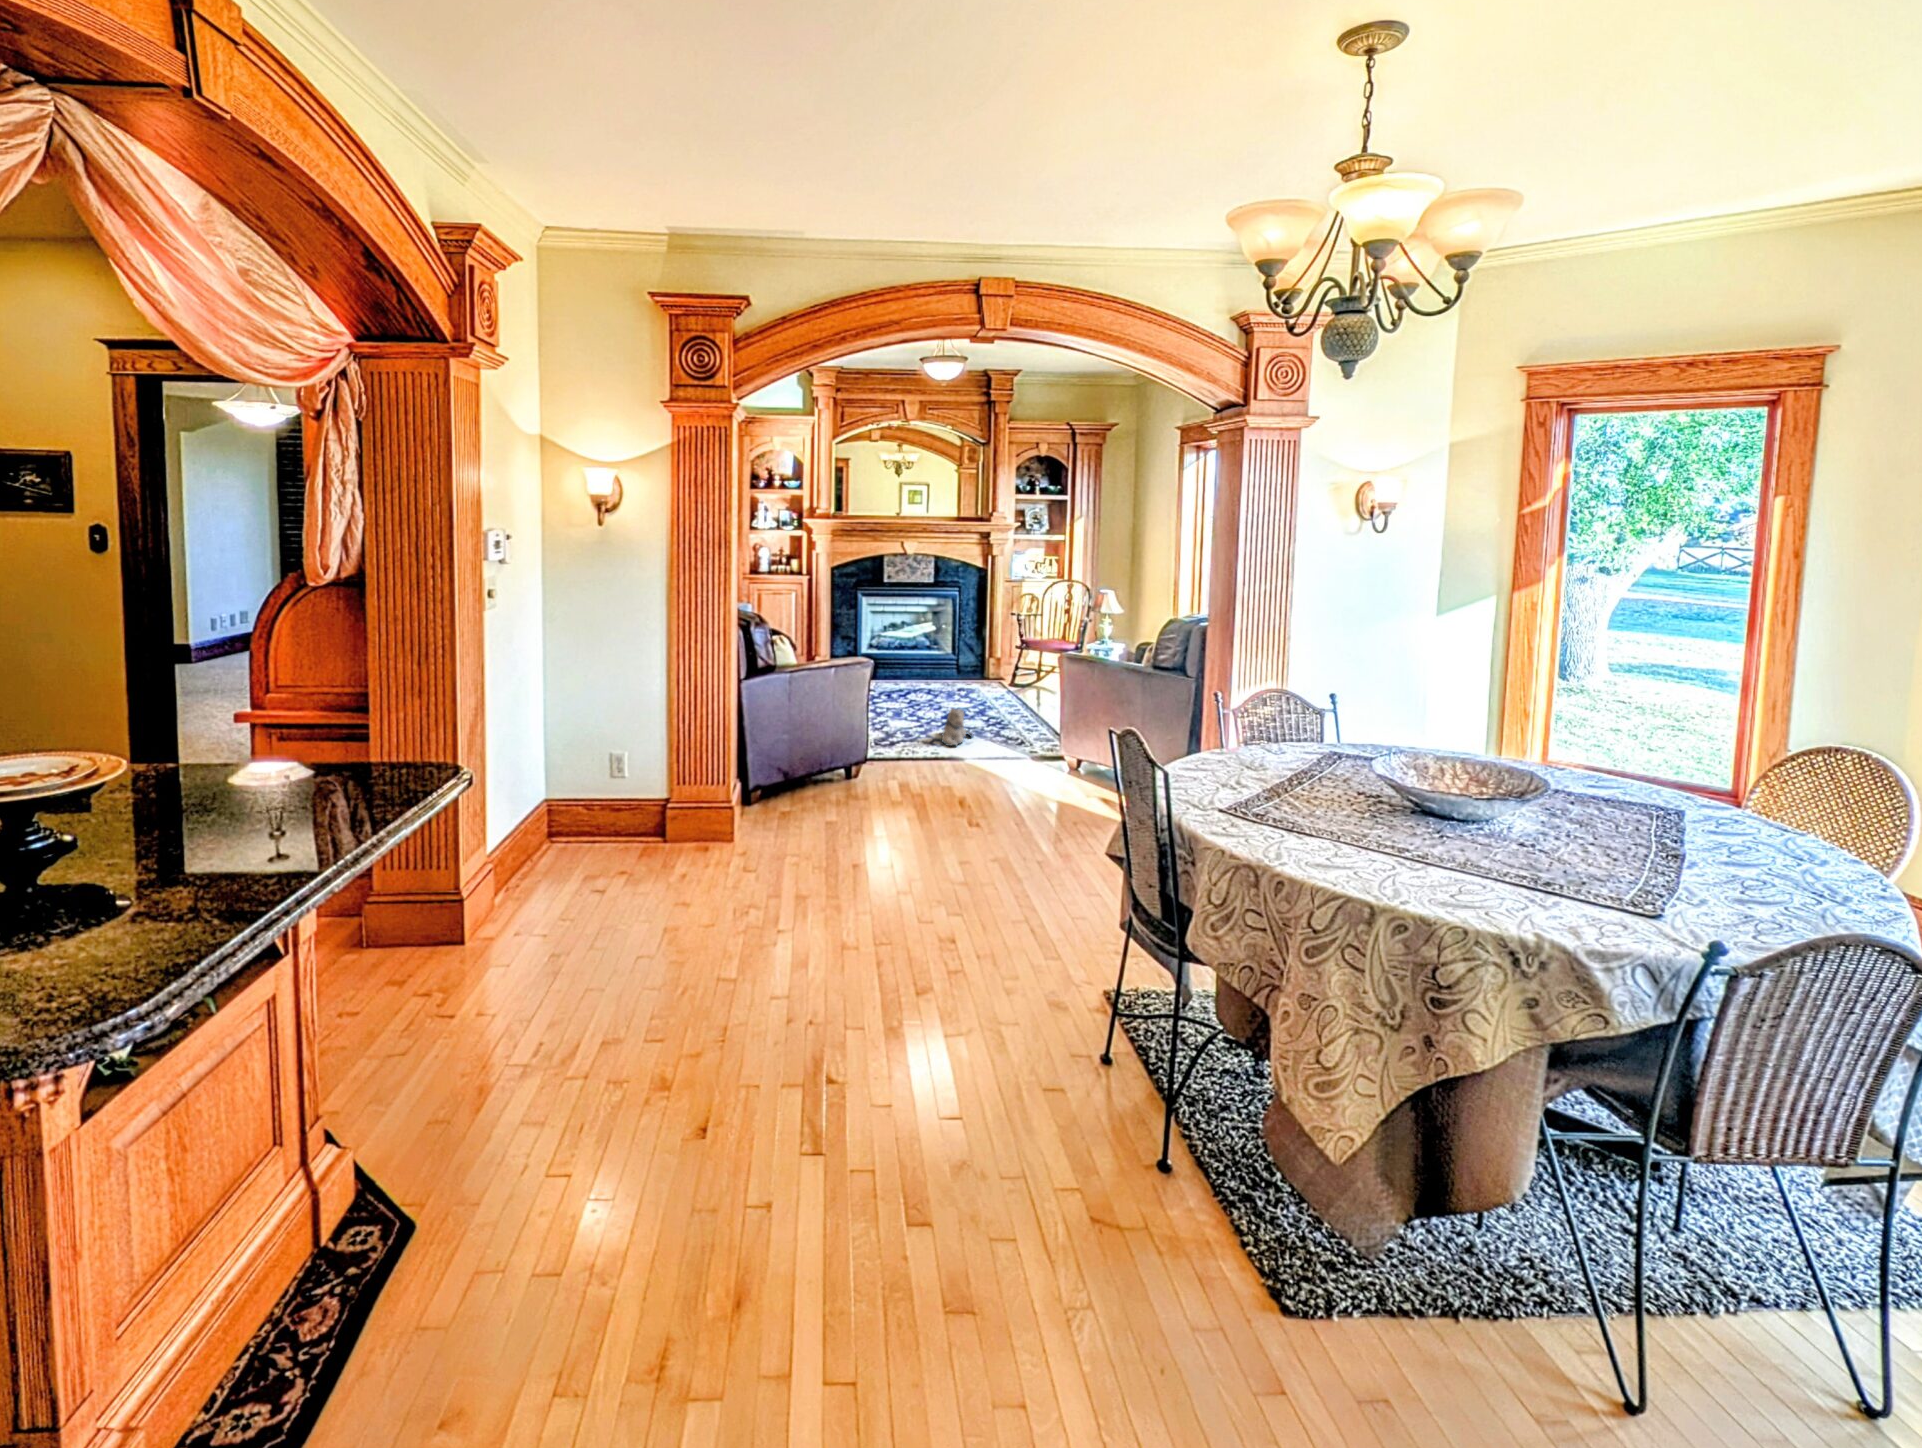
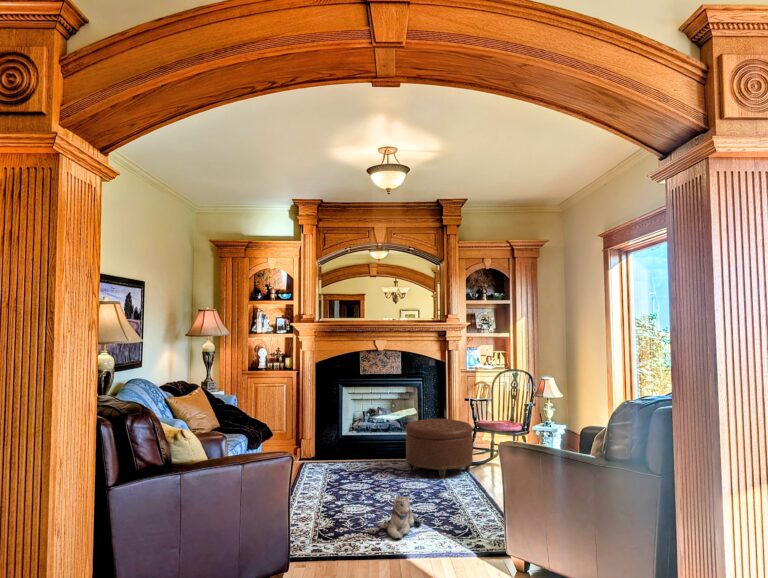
ottoman: none [943,635,1019,700] -> present [406,419,473,479]

